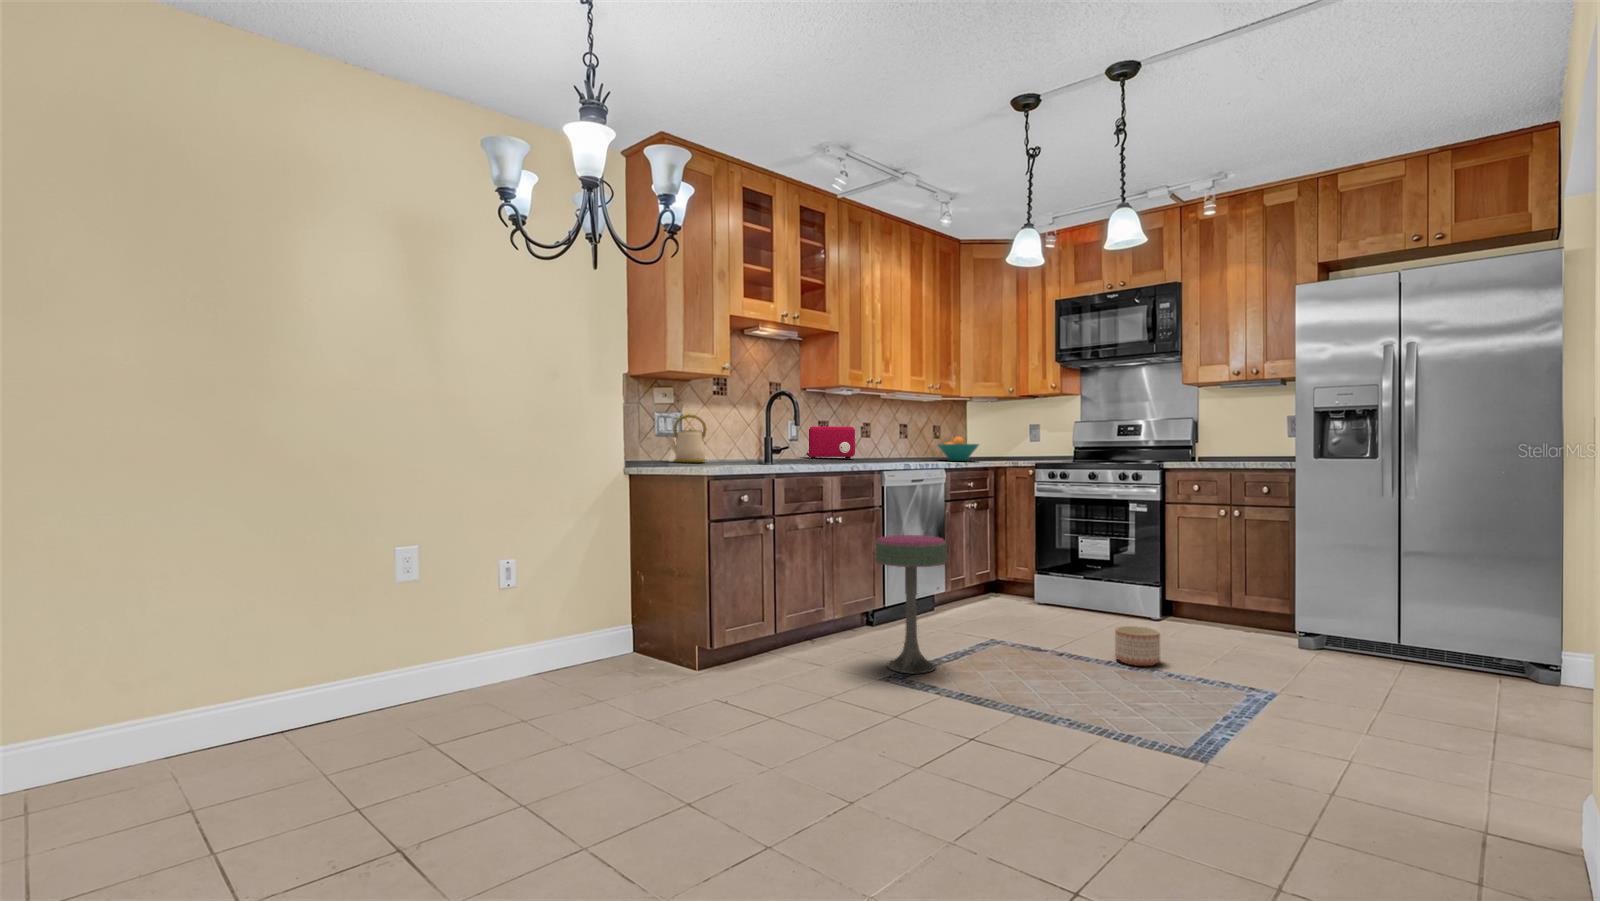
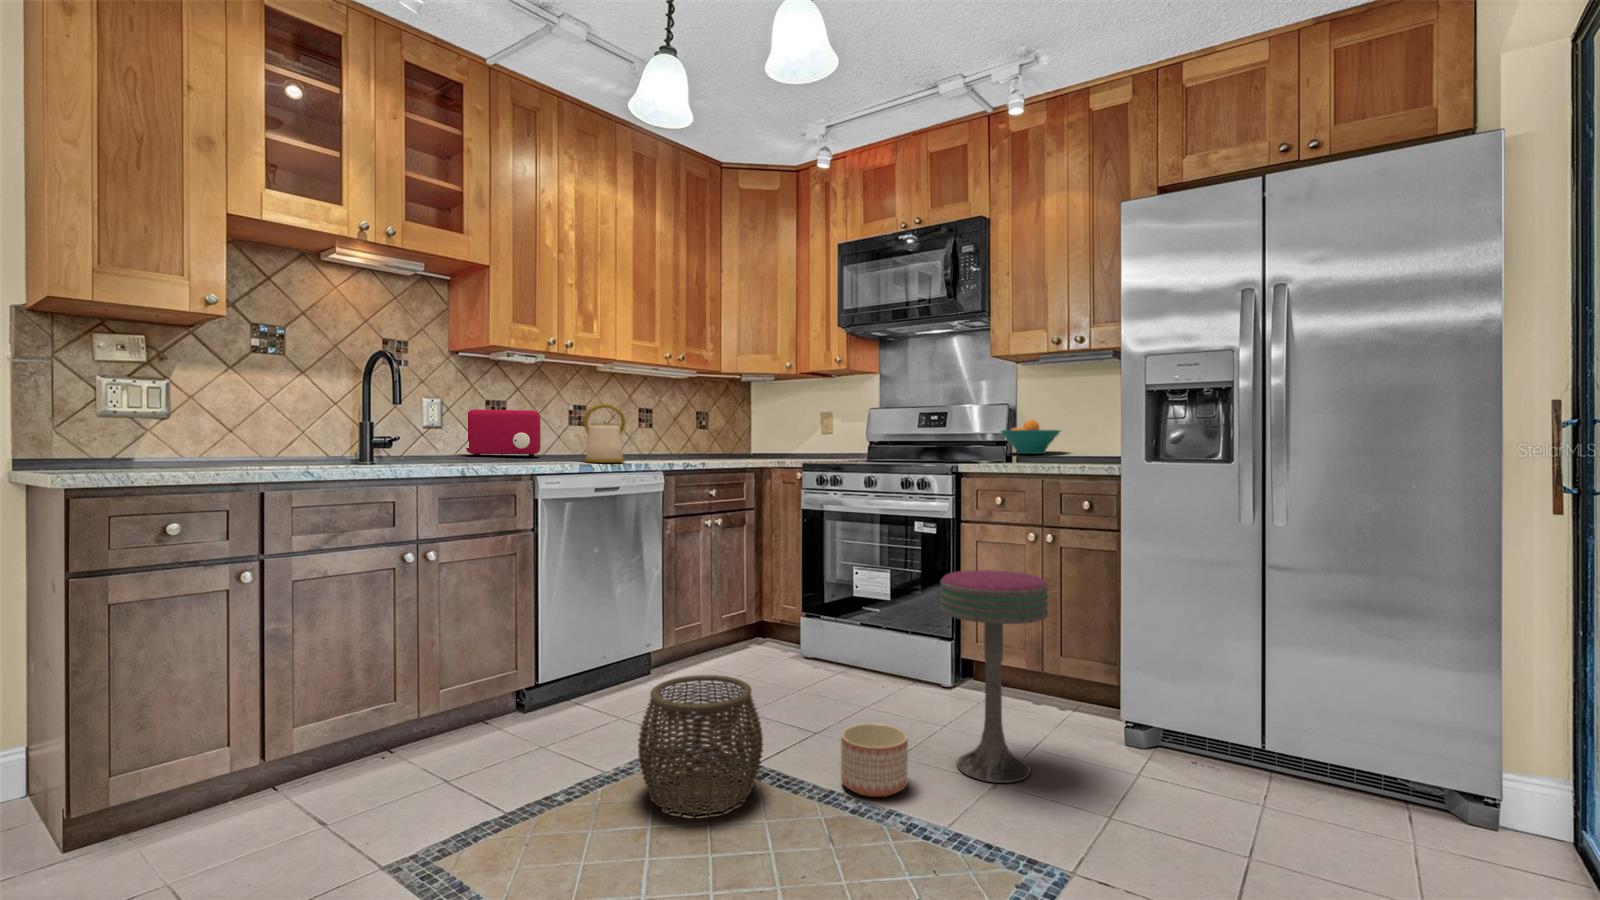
kettle: present [668,414,707,462] -> present [577,404,625,462]
fruit bowl: present [938,437,979,461] -> present [1001,420,1060,454]
bar stool: present [875,535,947,674] -> present [940,570,1048,783]
woven basket: none [991,593,1070,670] -> present [638,675,763,816]

